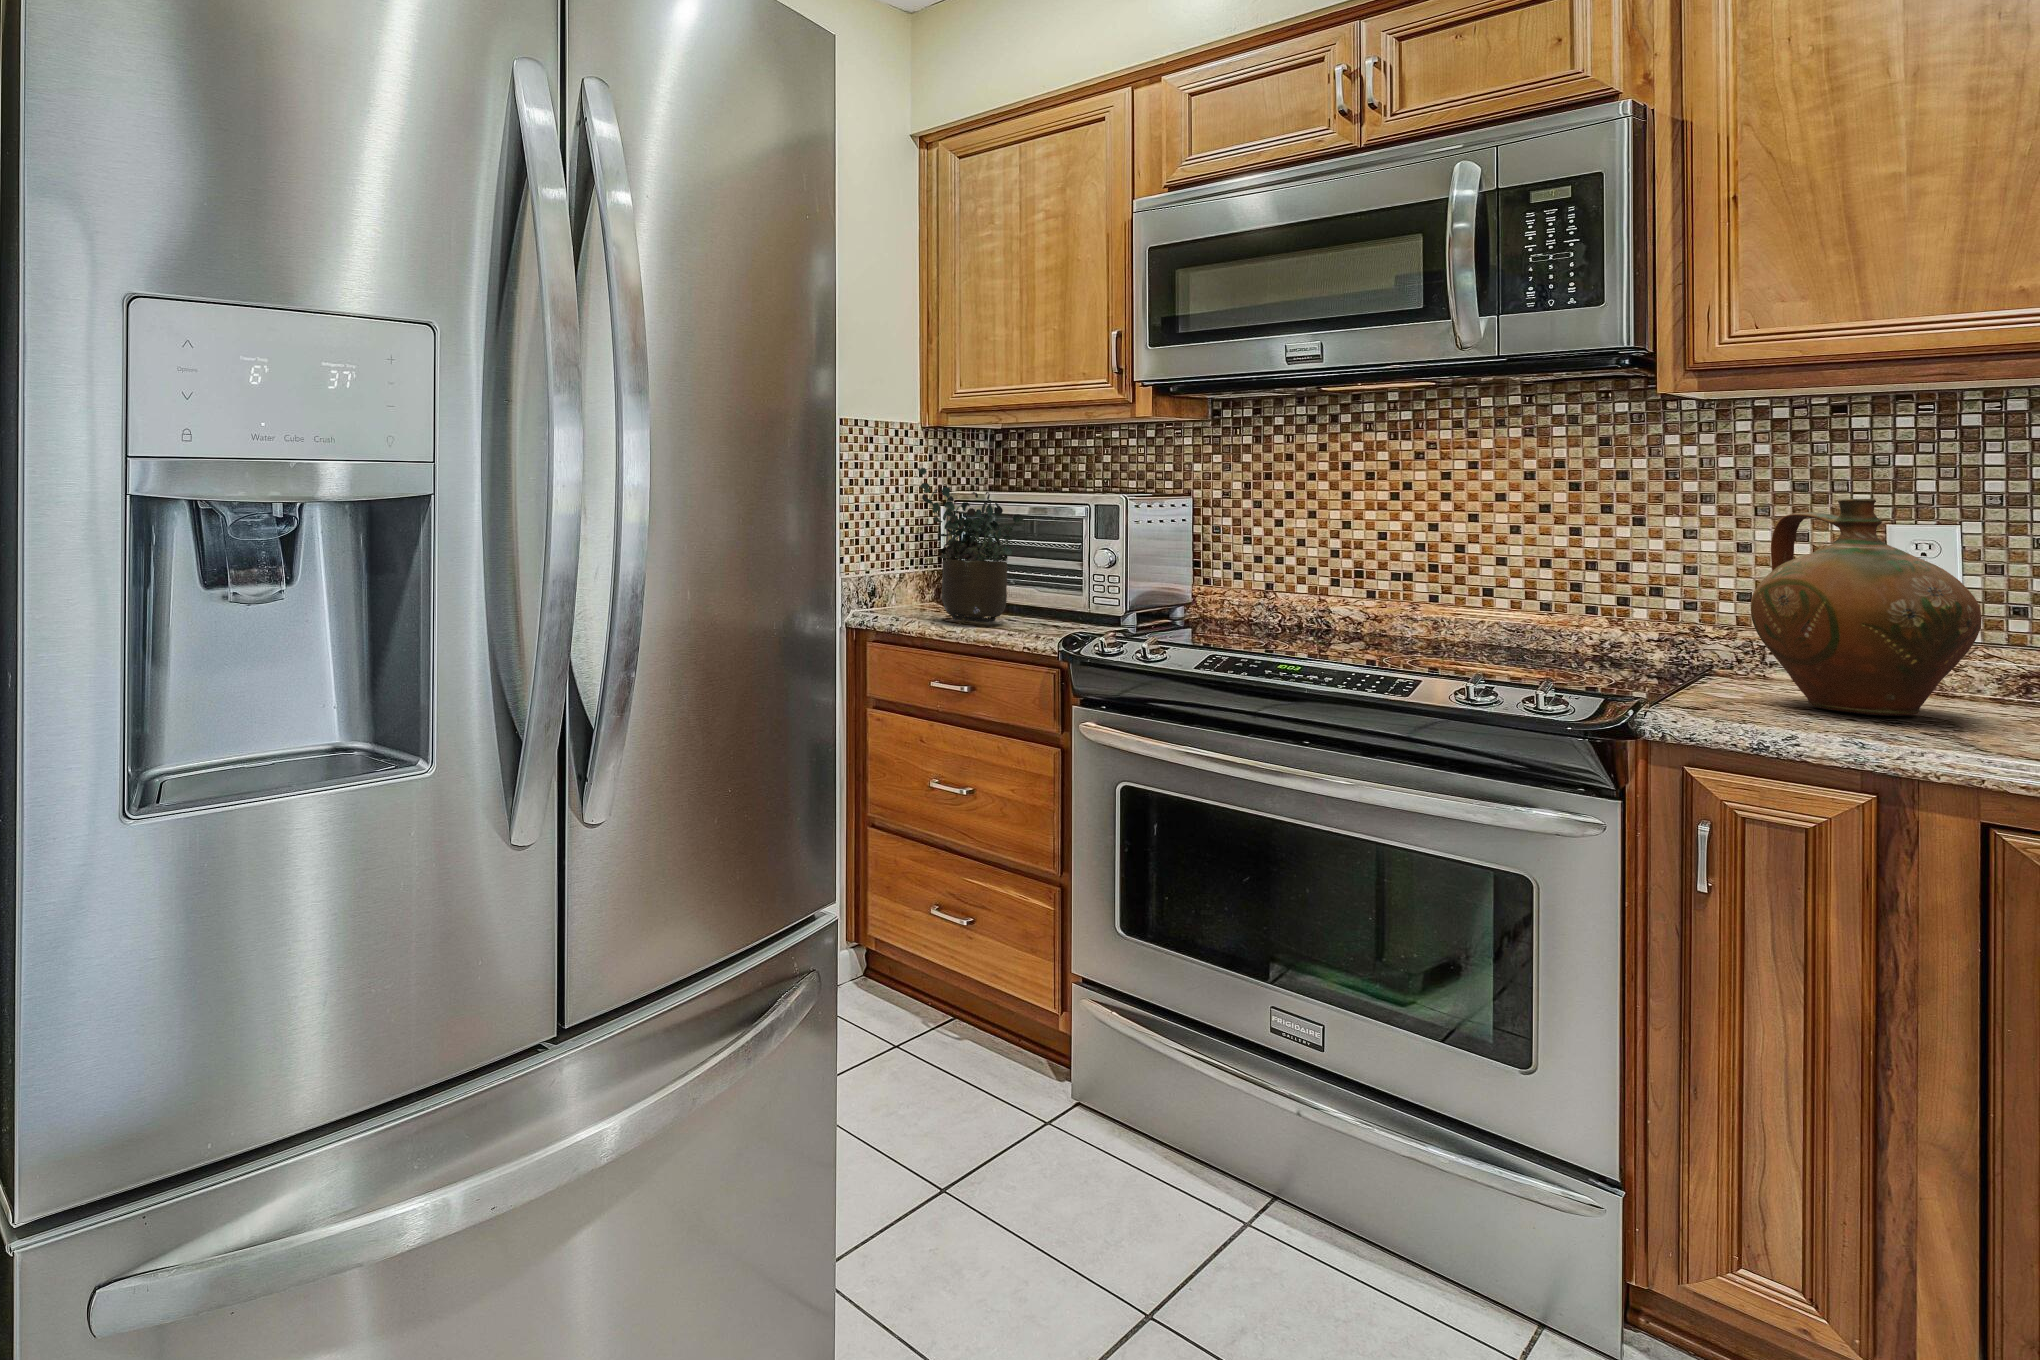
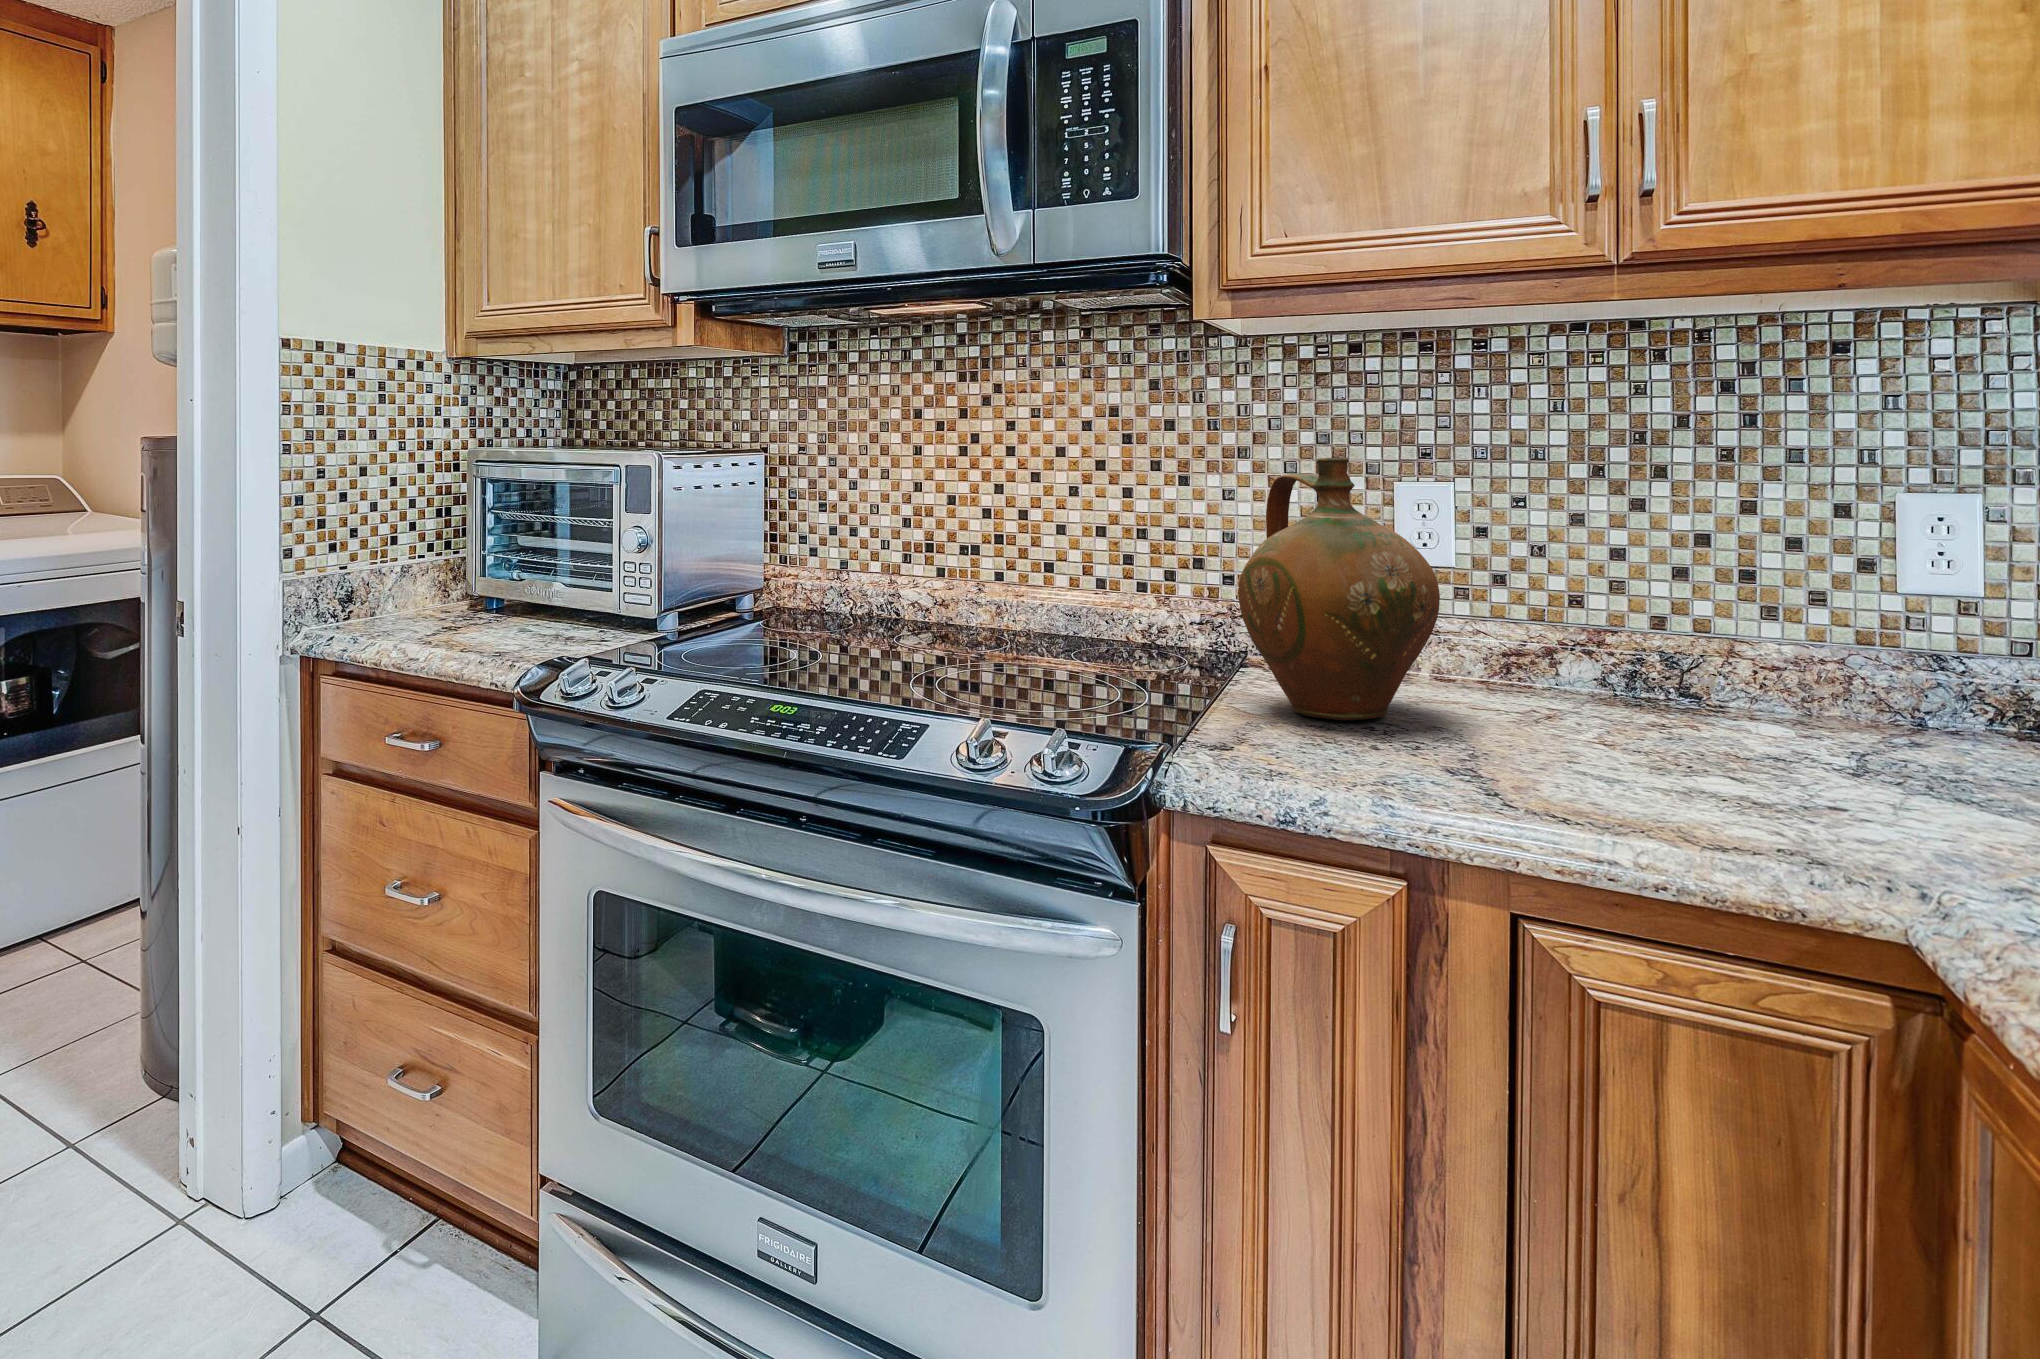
potted plant: present [918,468,1023,622] -> none [389,418,515,634]

